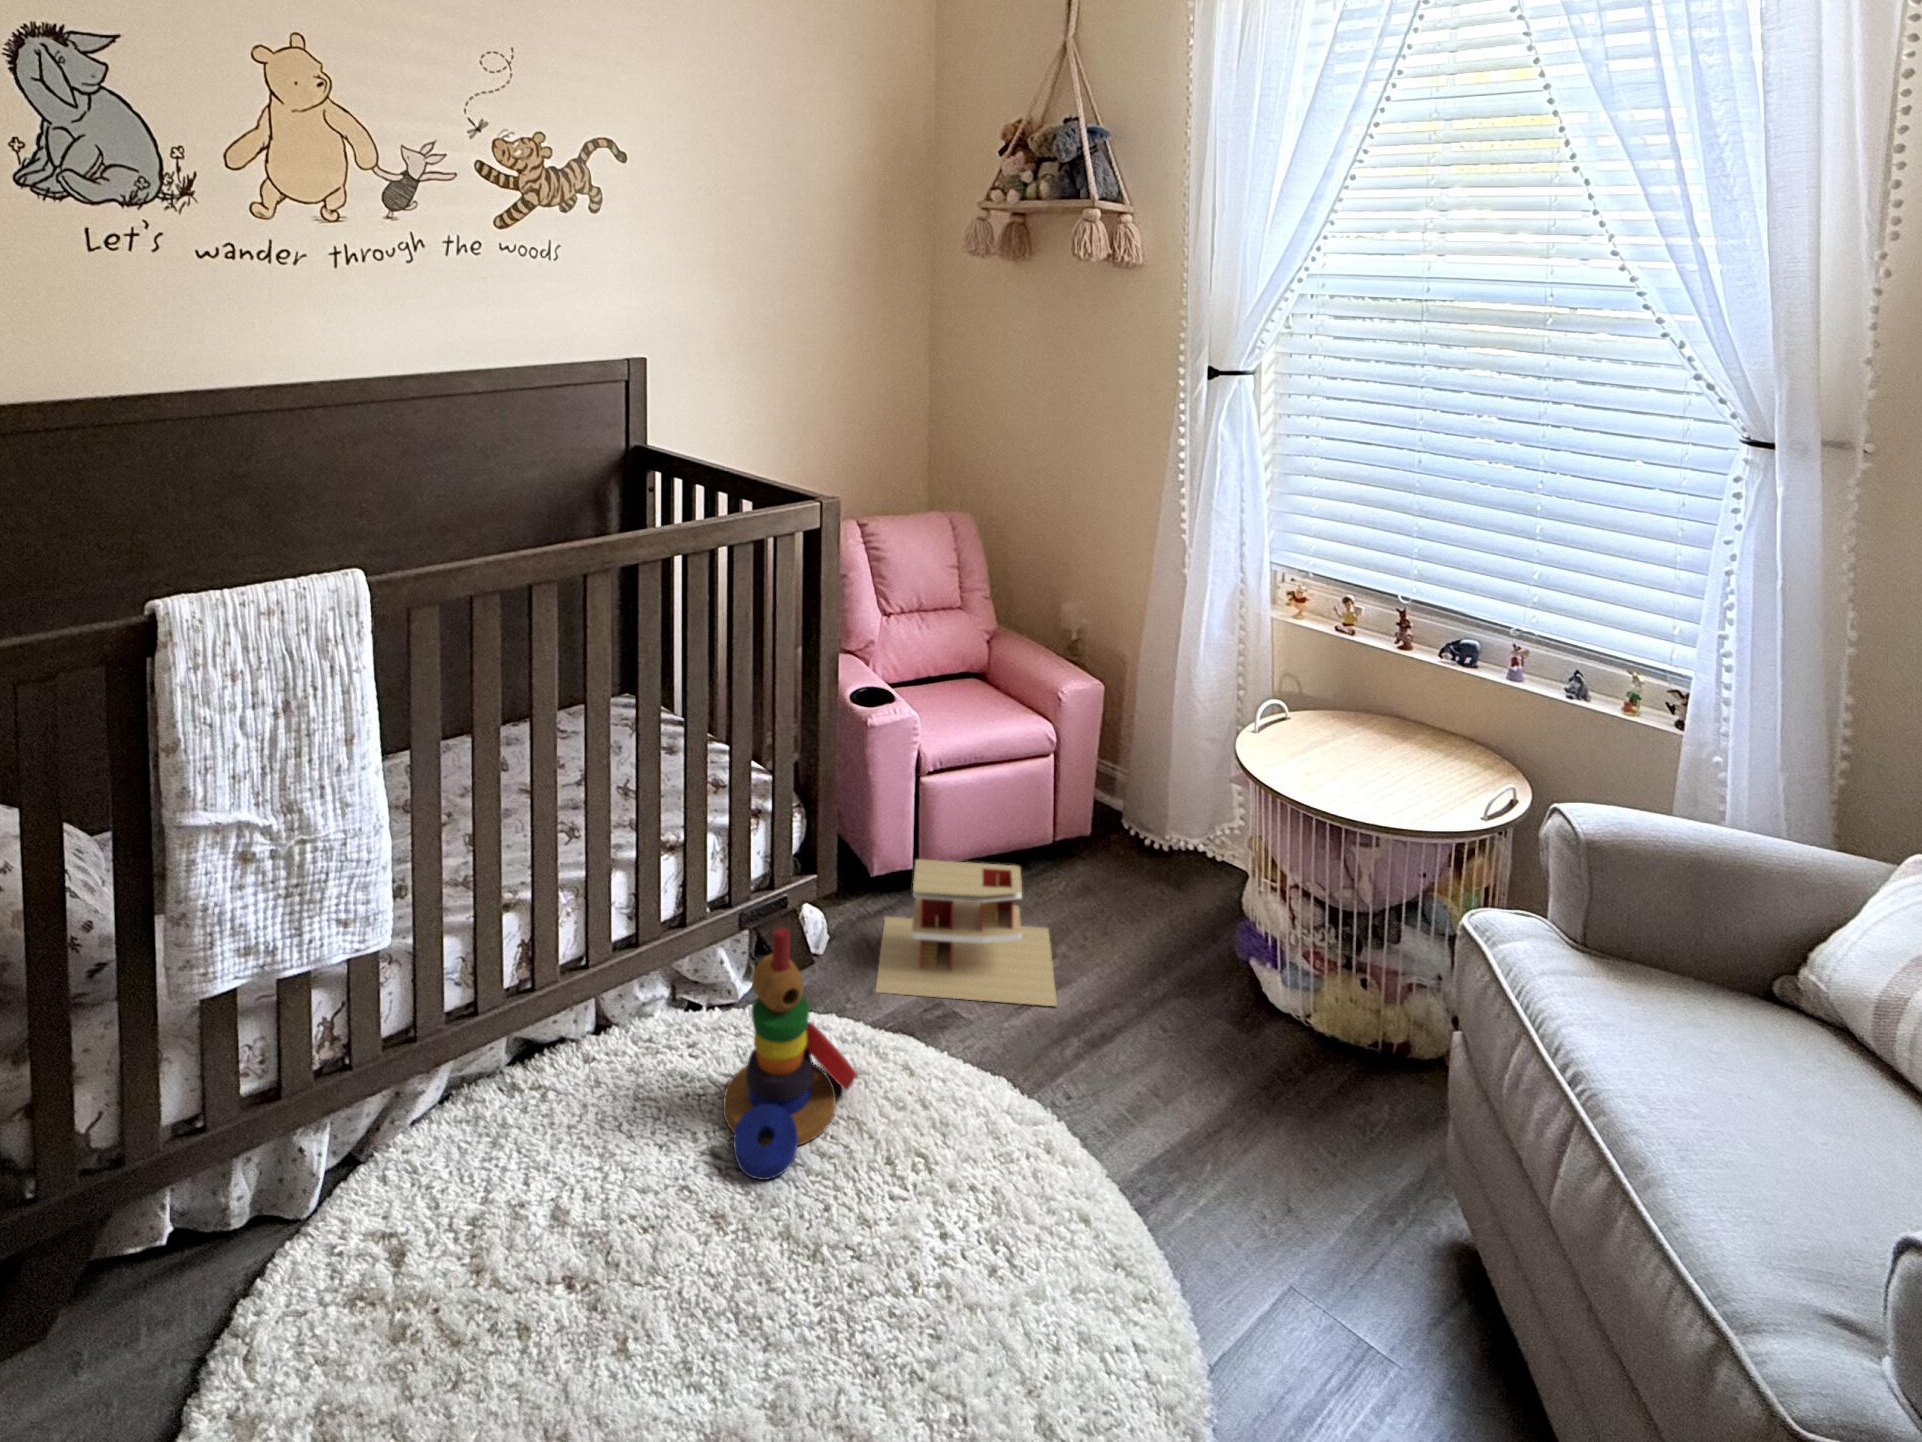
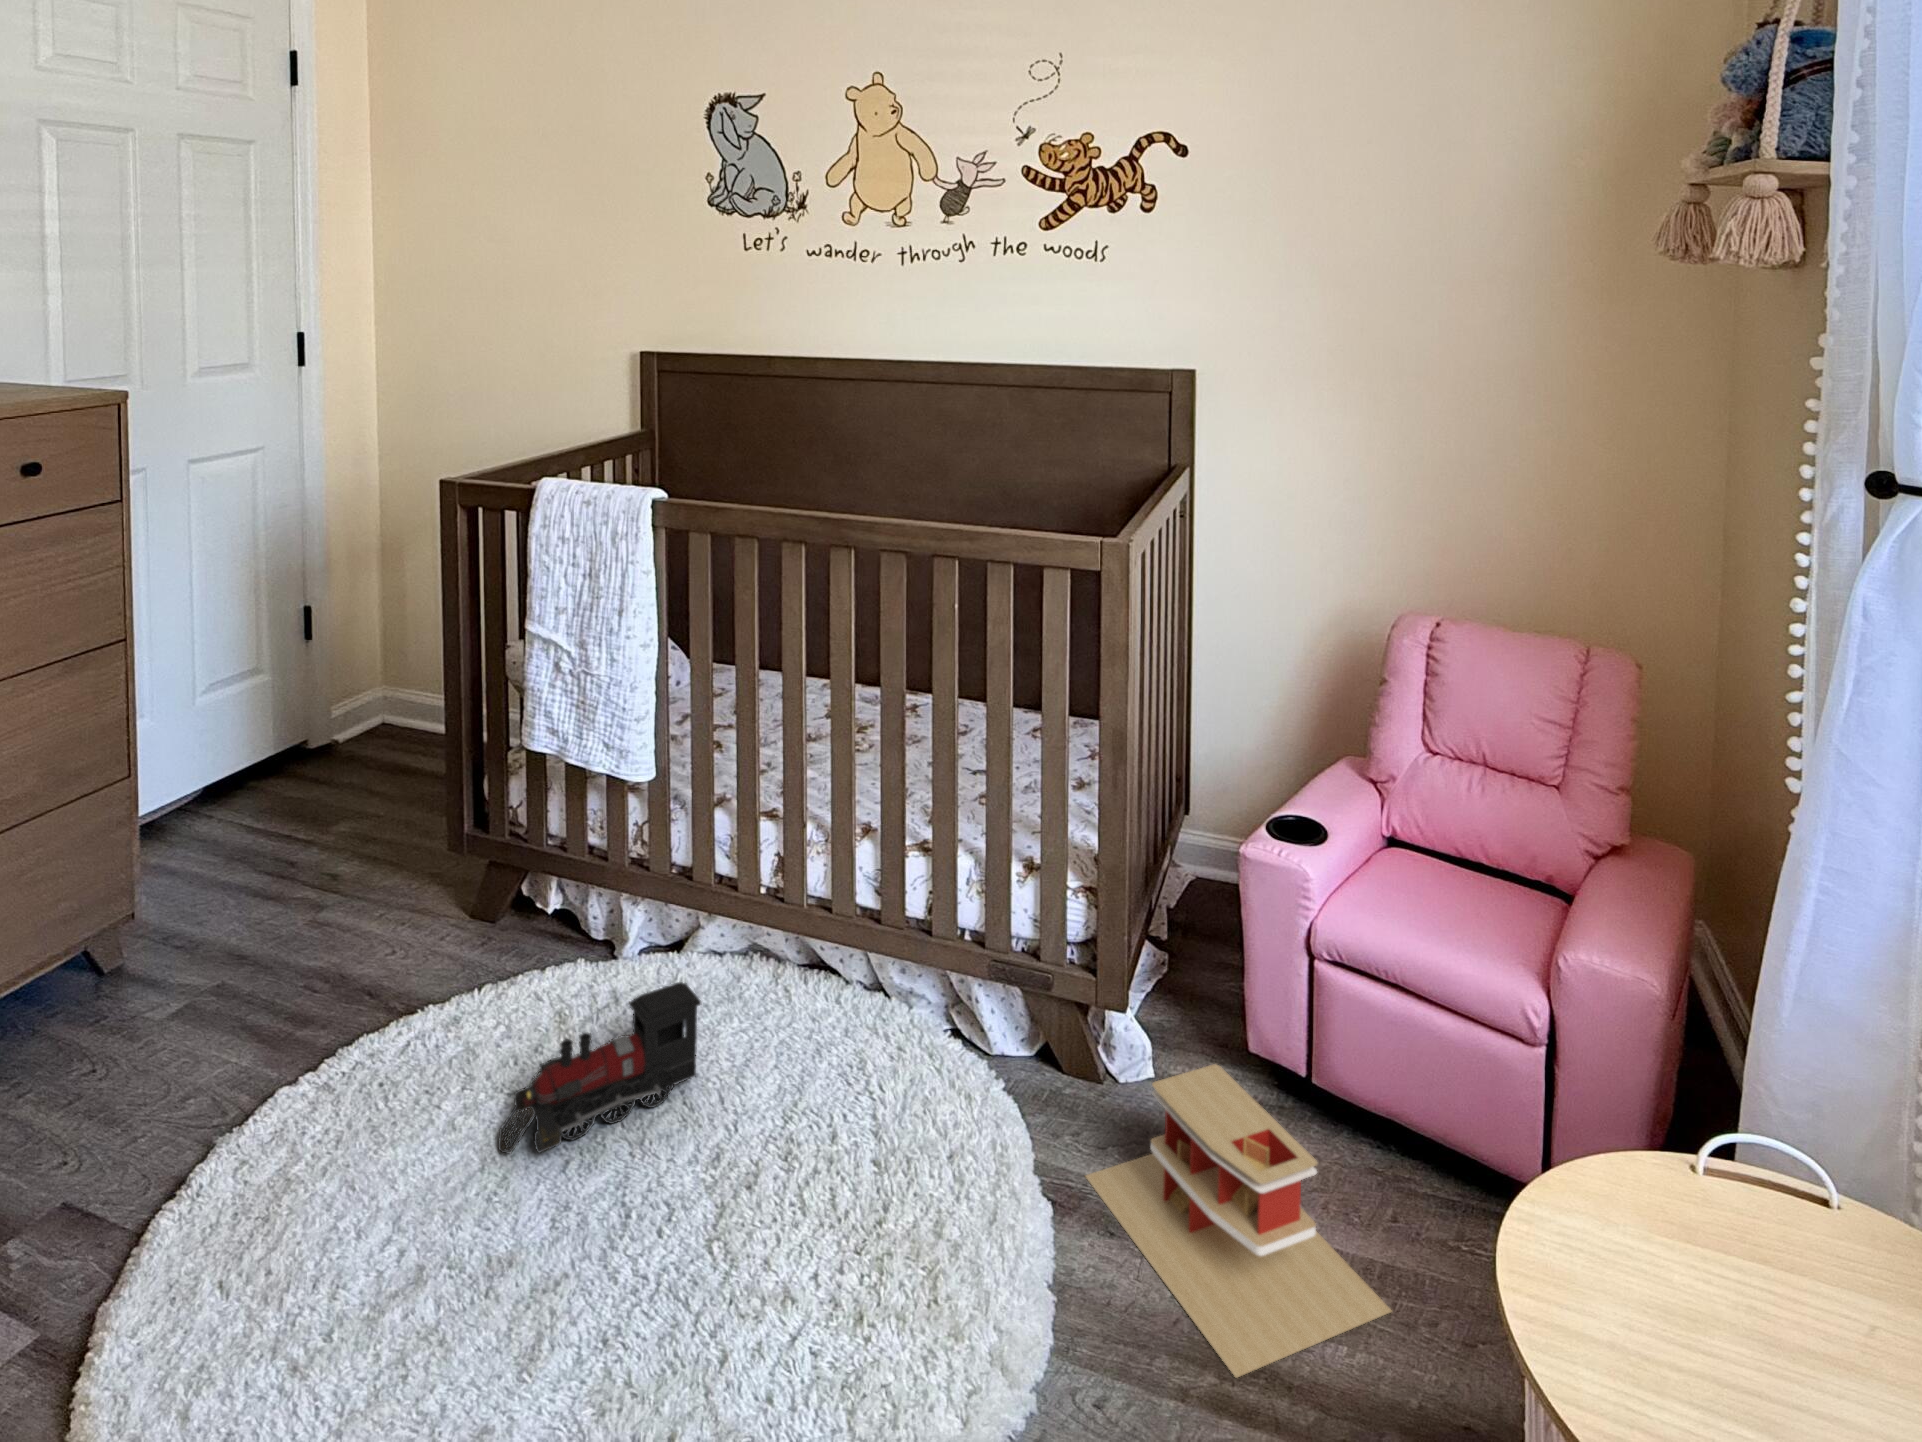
stacking toy: present [723,927,857,1180] -> none [733,959,927,1209]
toy train: none [520,1081,624,1364] -> present [498,982,701,1153]

